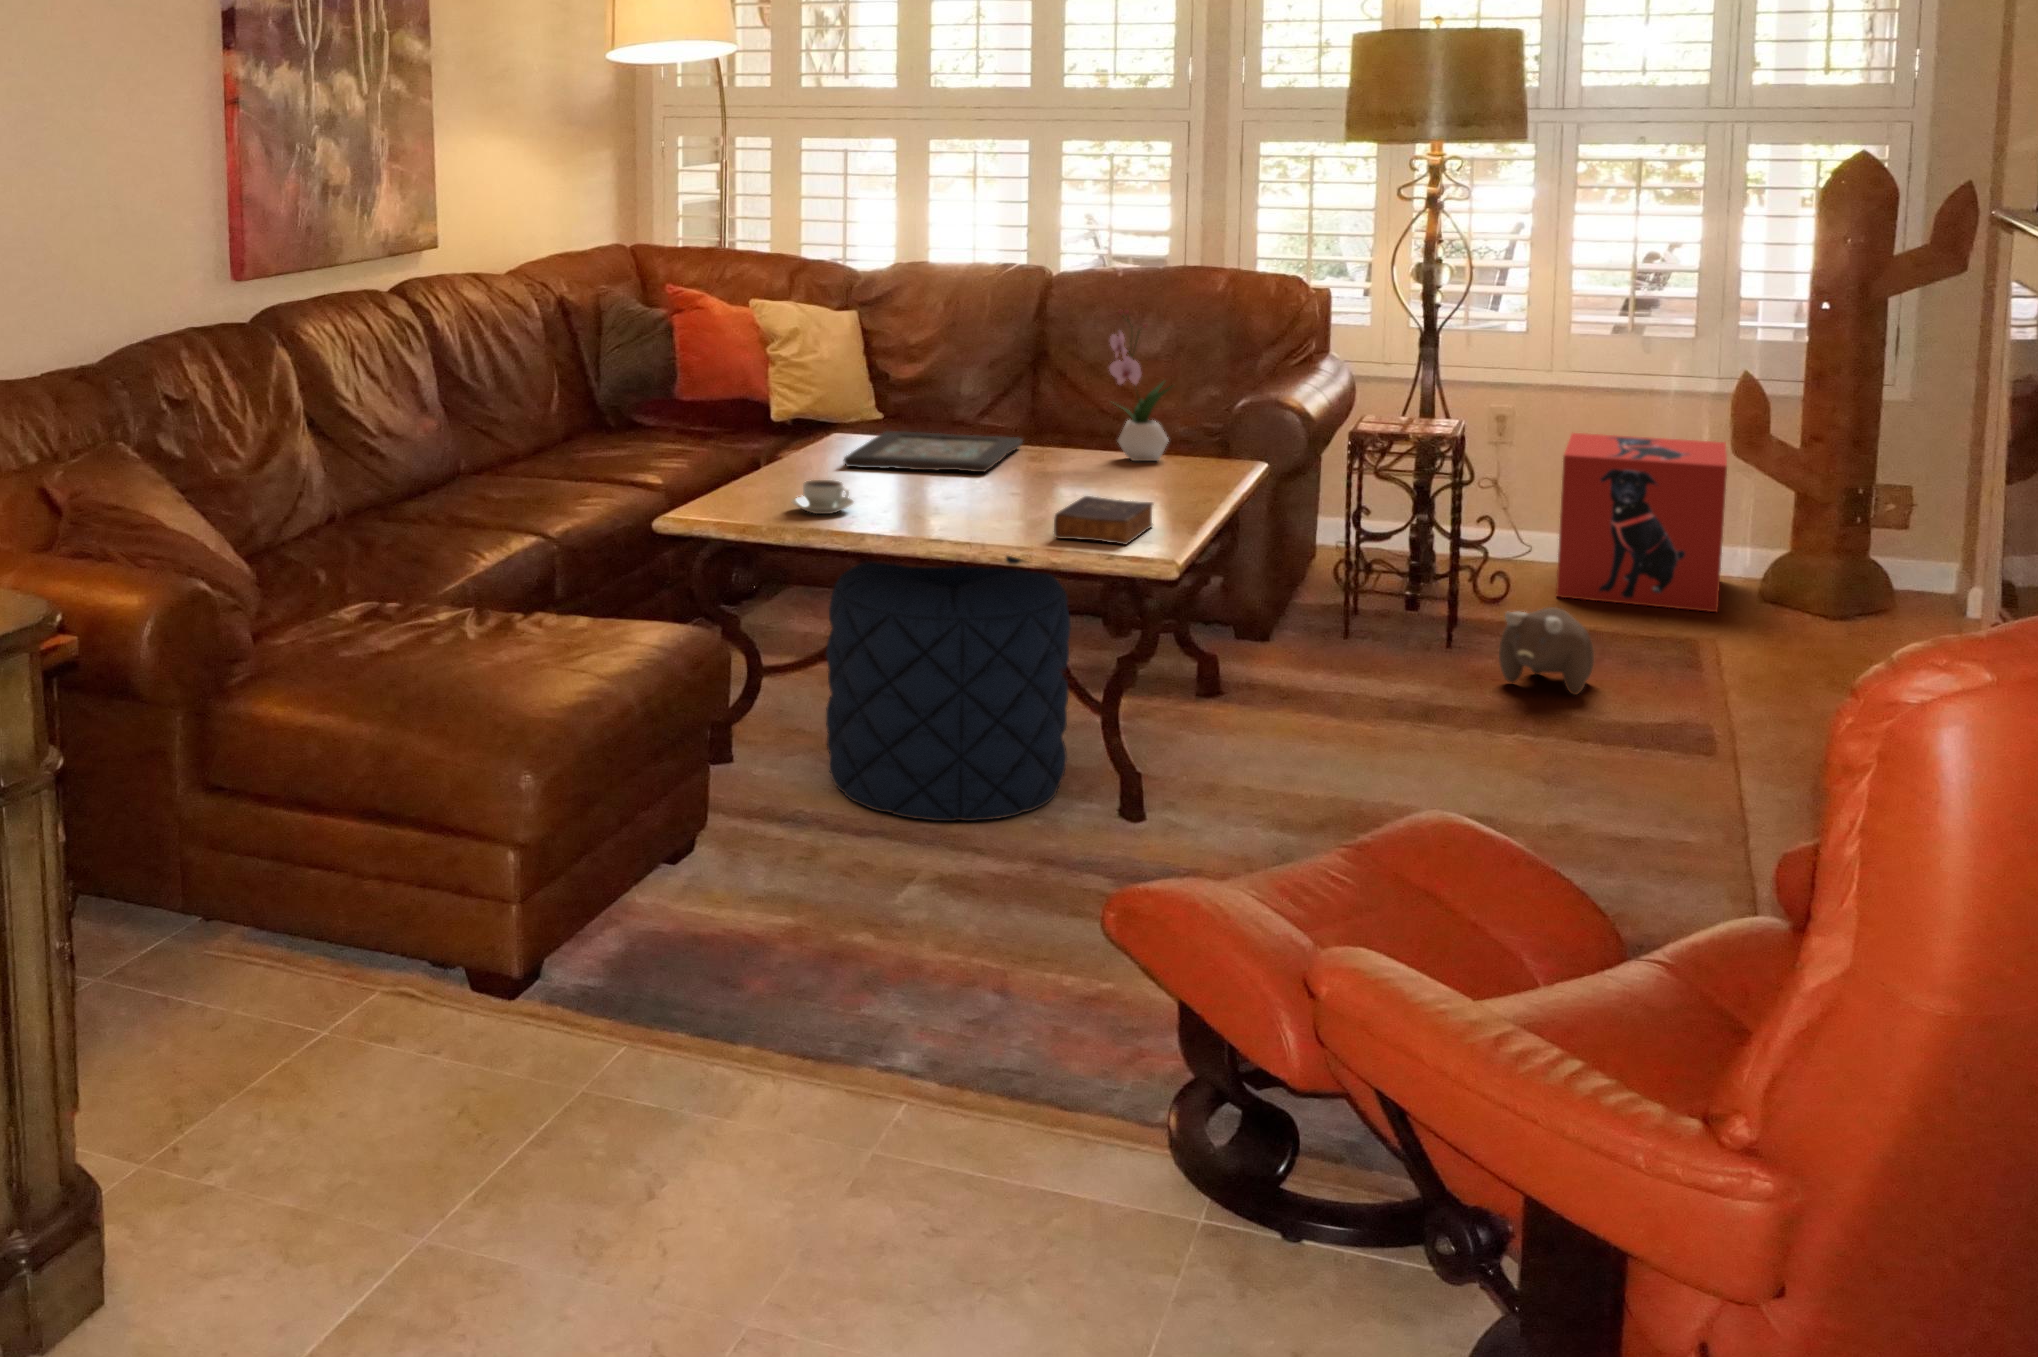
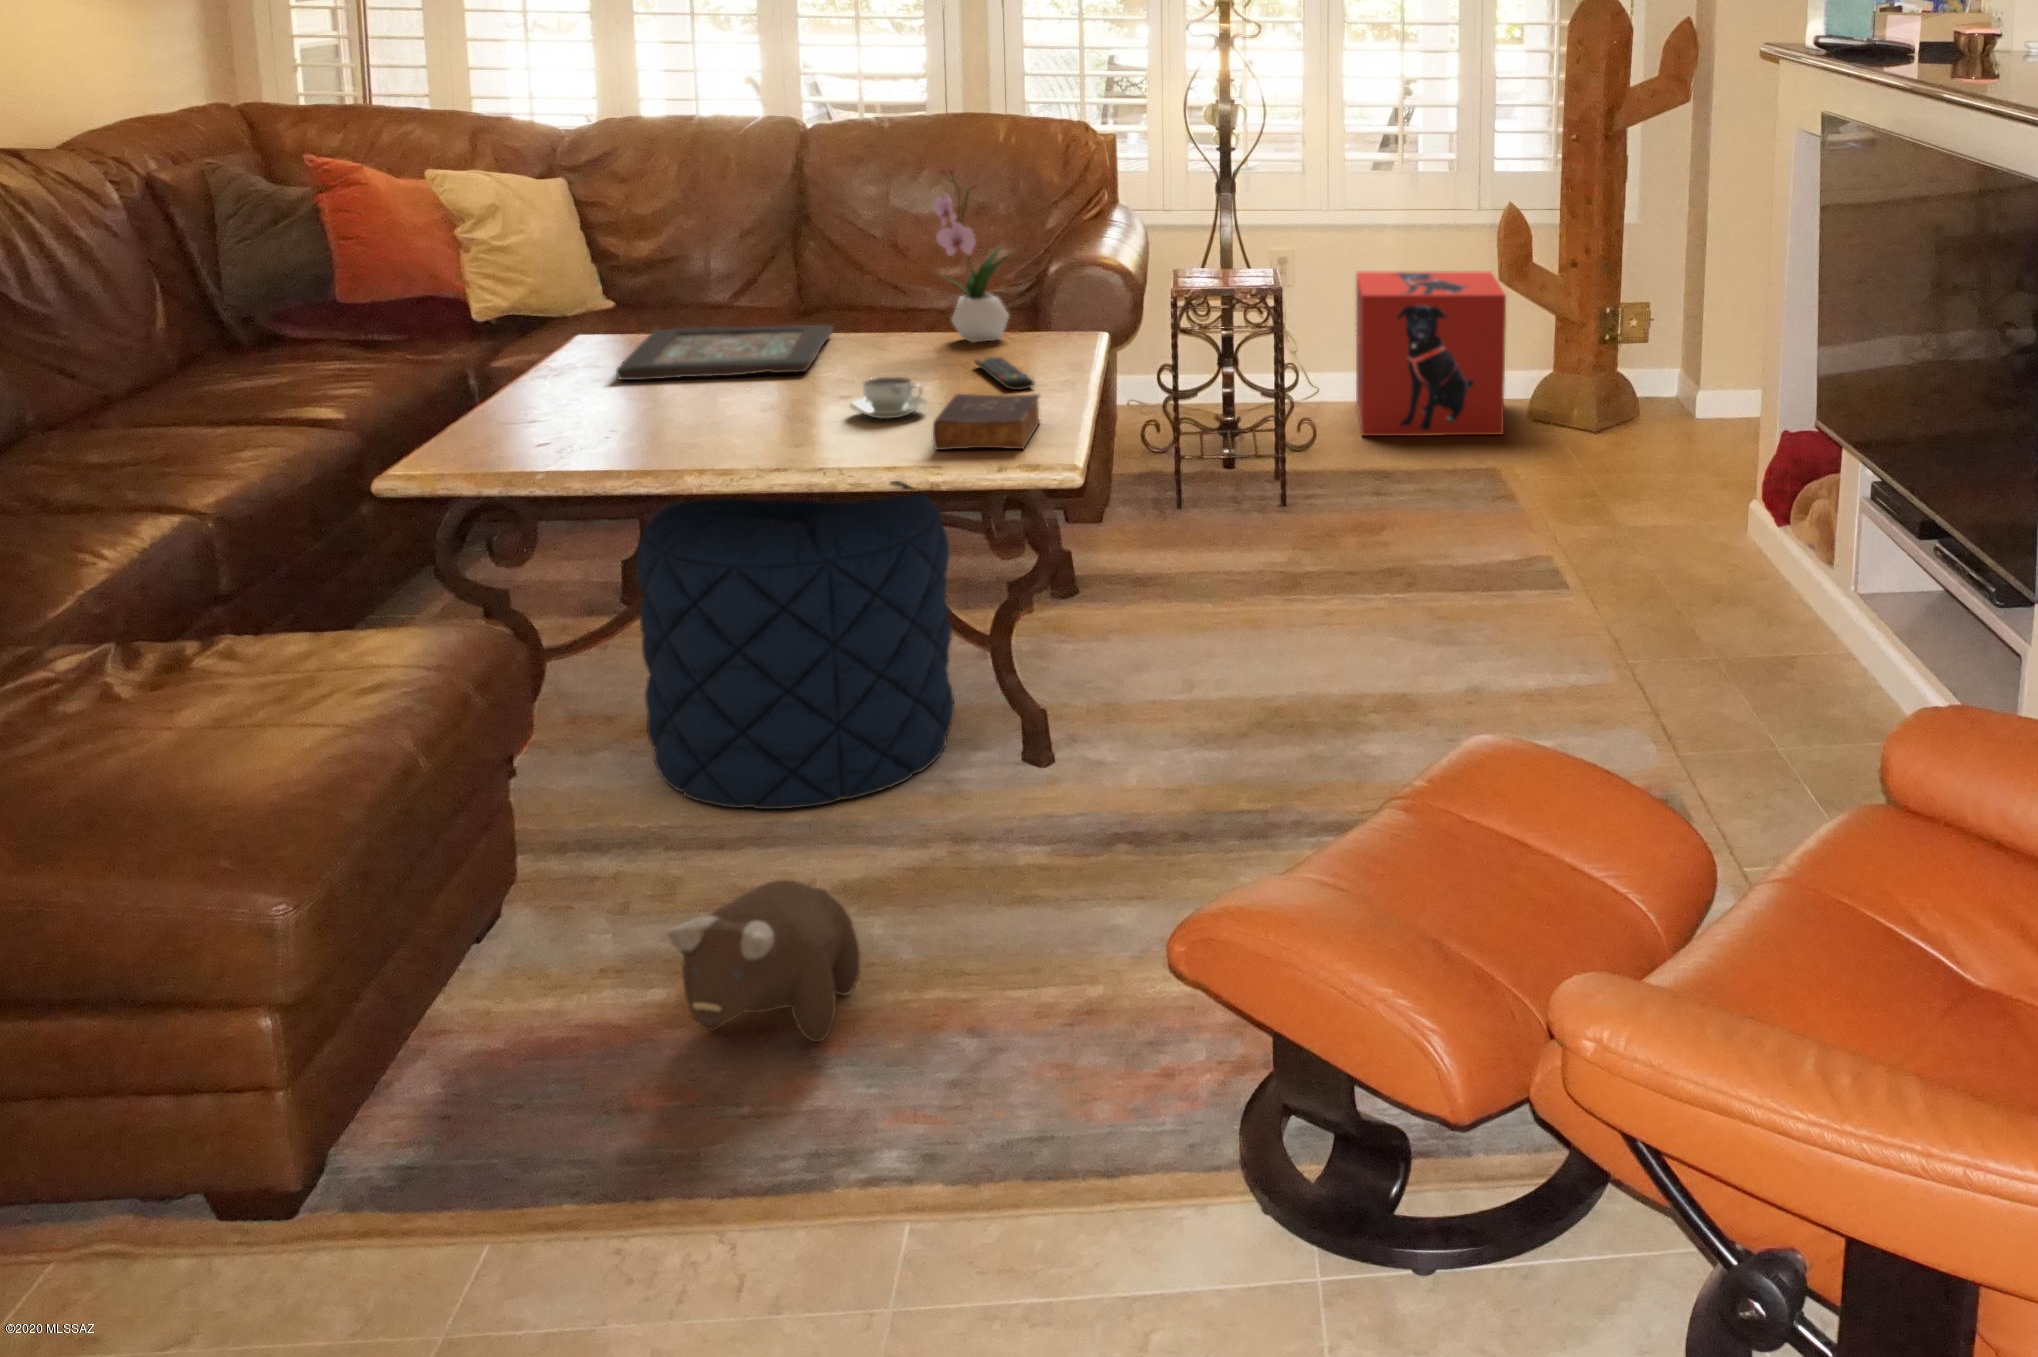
remote control: none [1124,473,1165,501] -> present [975,357,1034,390]
coffee cup: present [792,480,853,514] -> present [850,376,927,419]
plush toy: present [1499,607,1594,695] -> present [667,880,860,1042]

